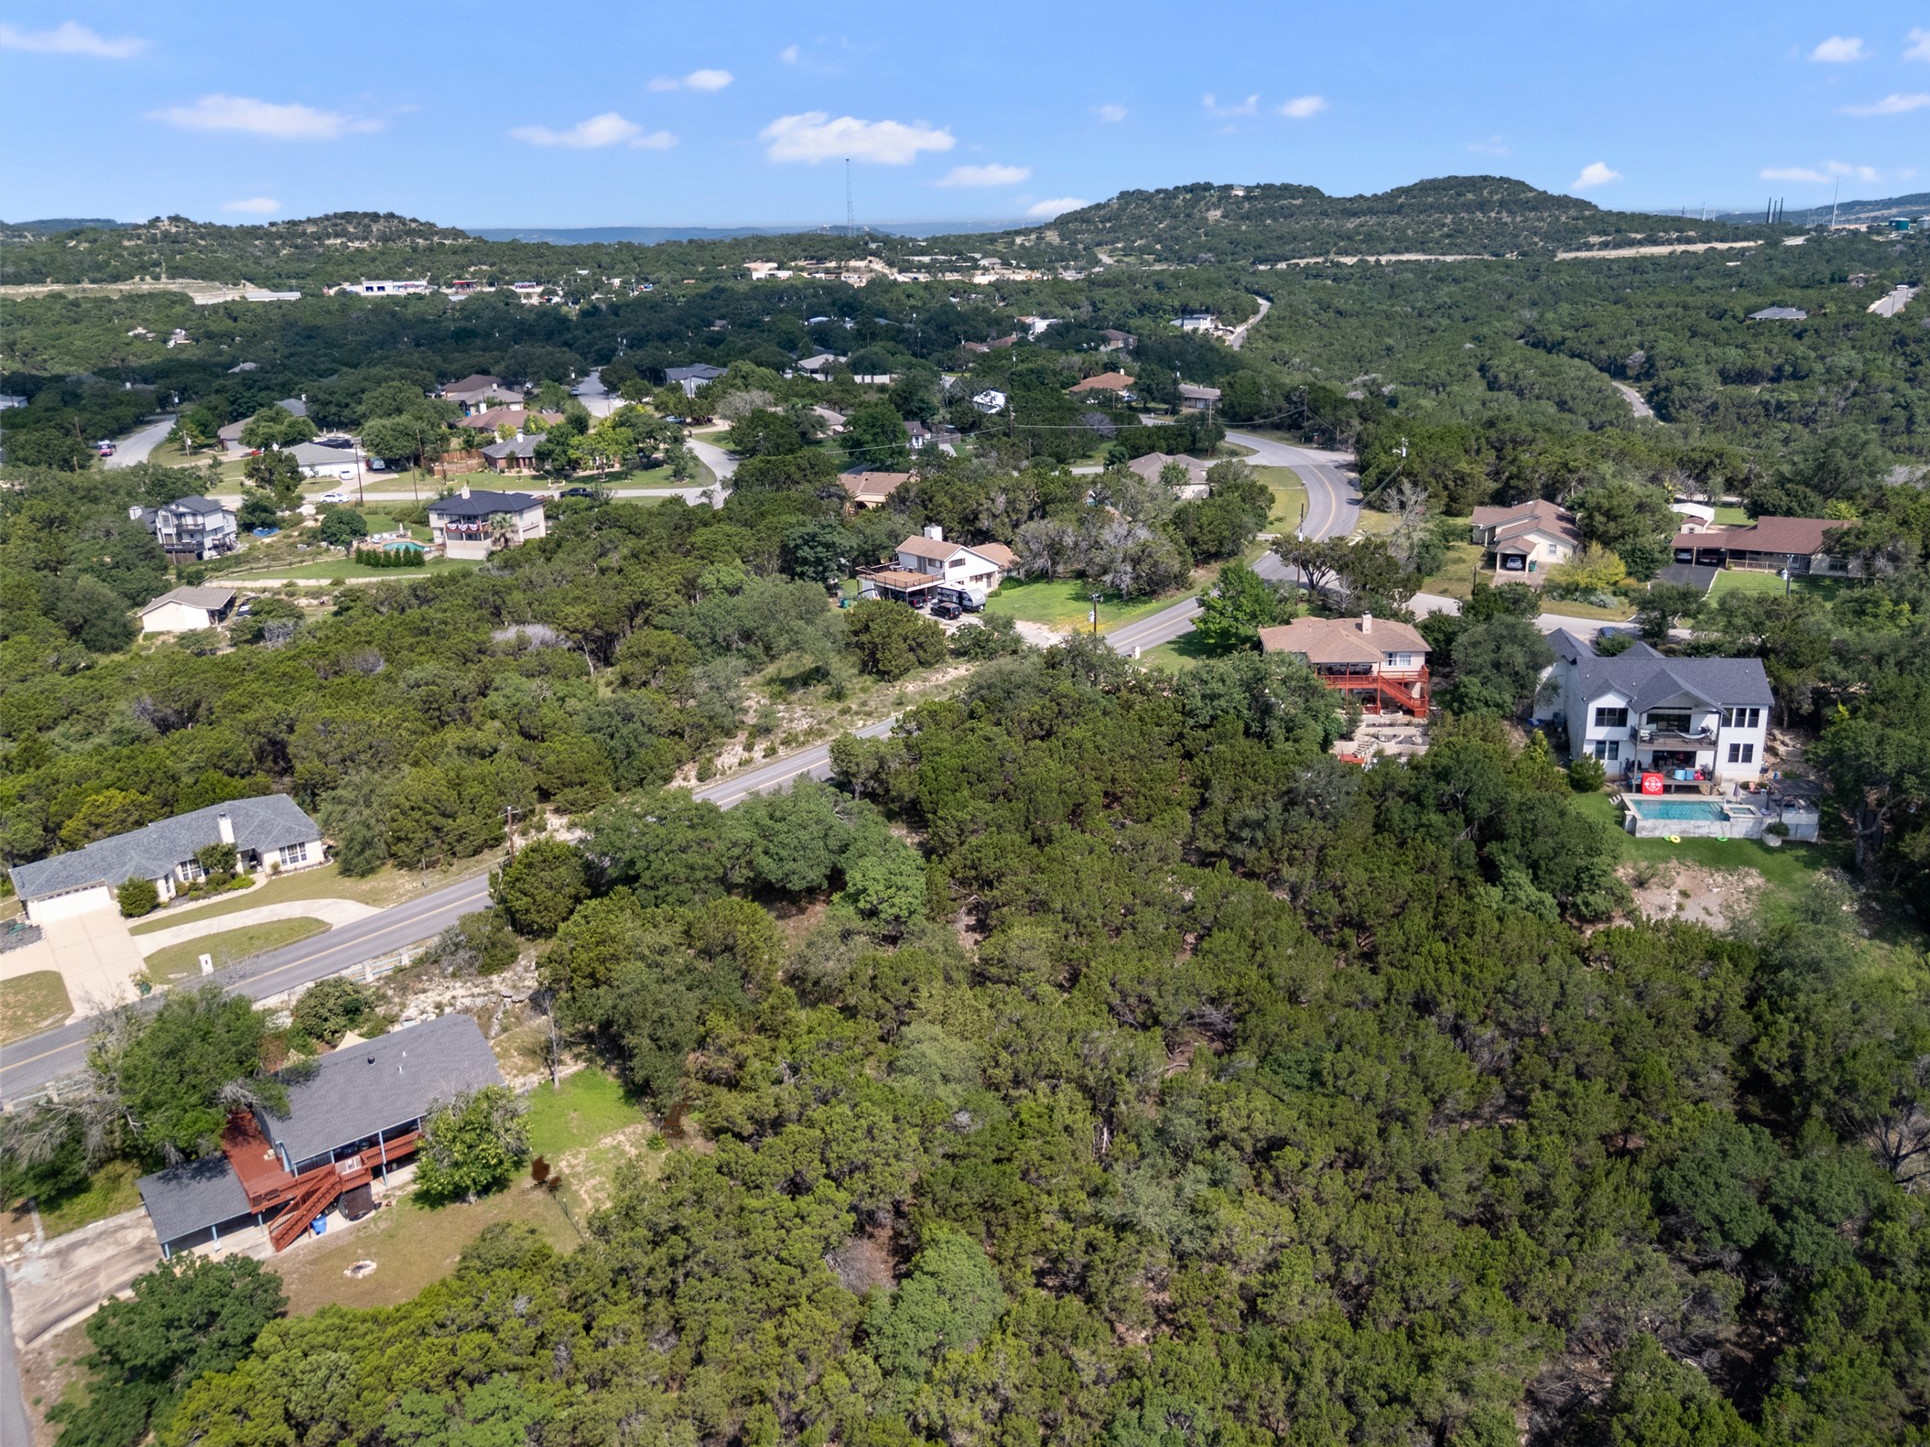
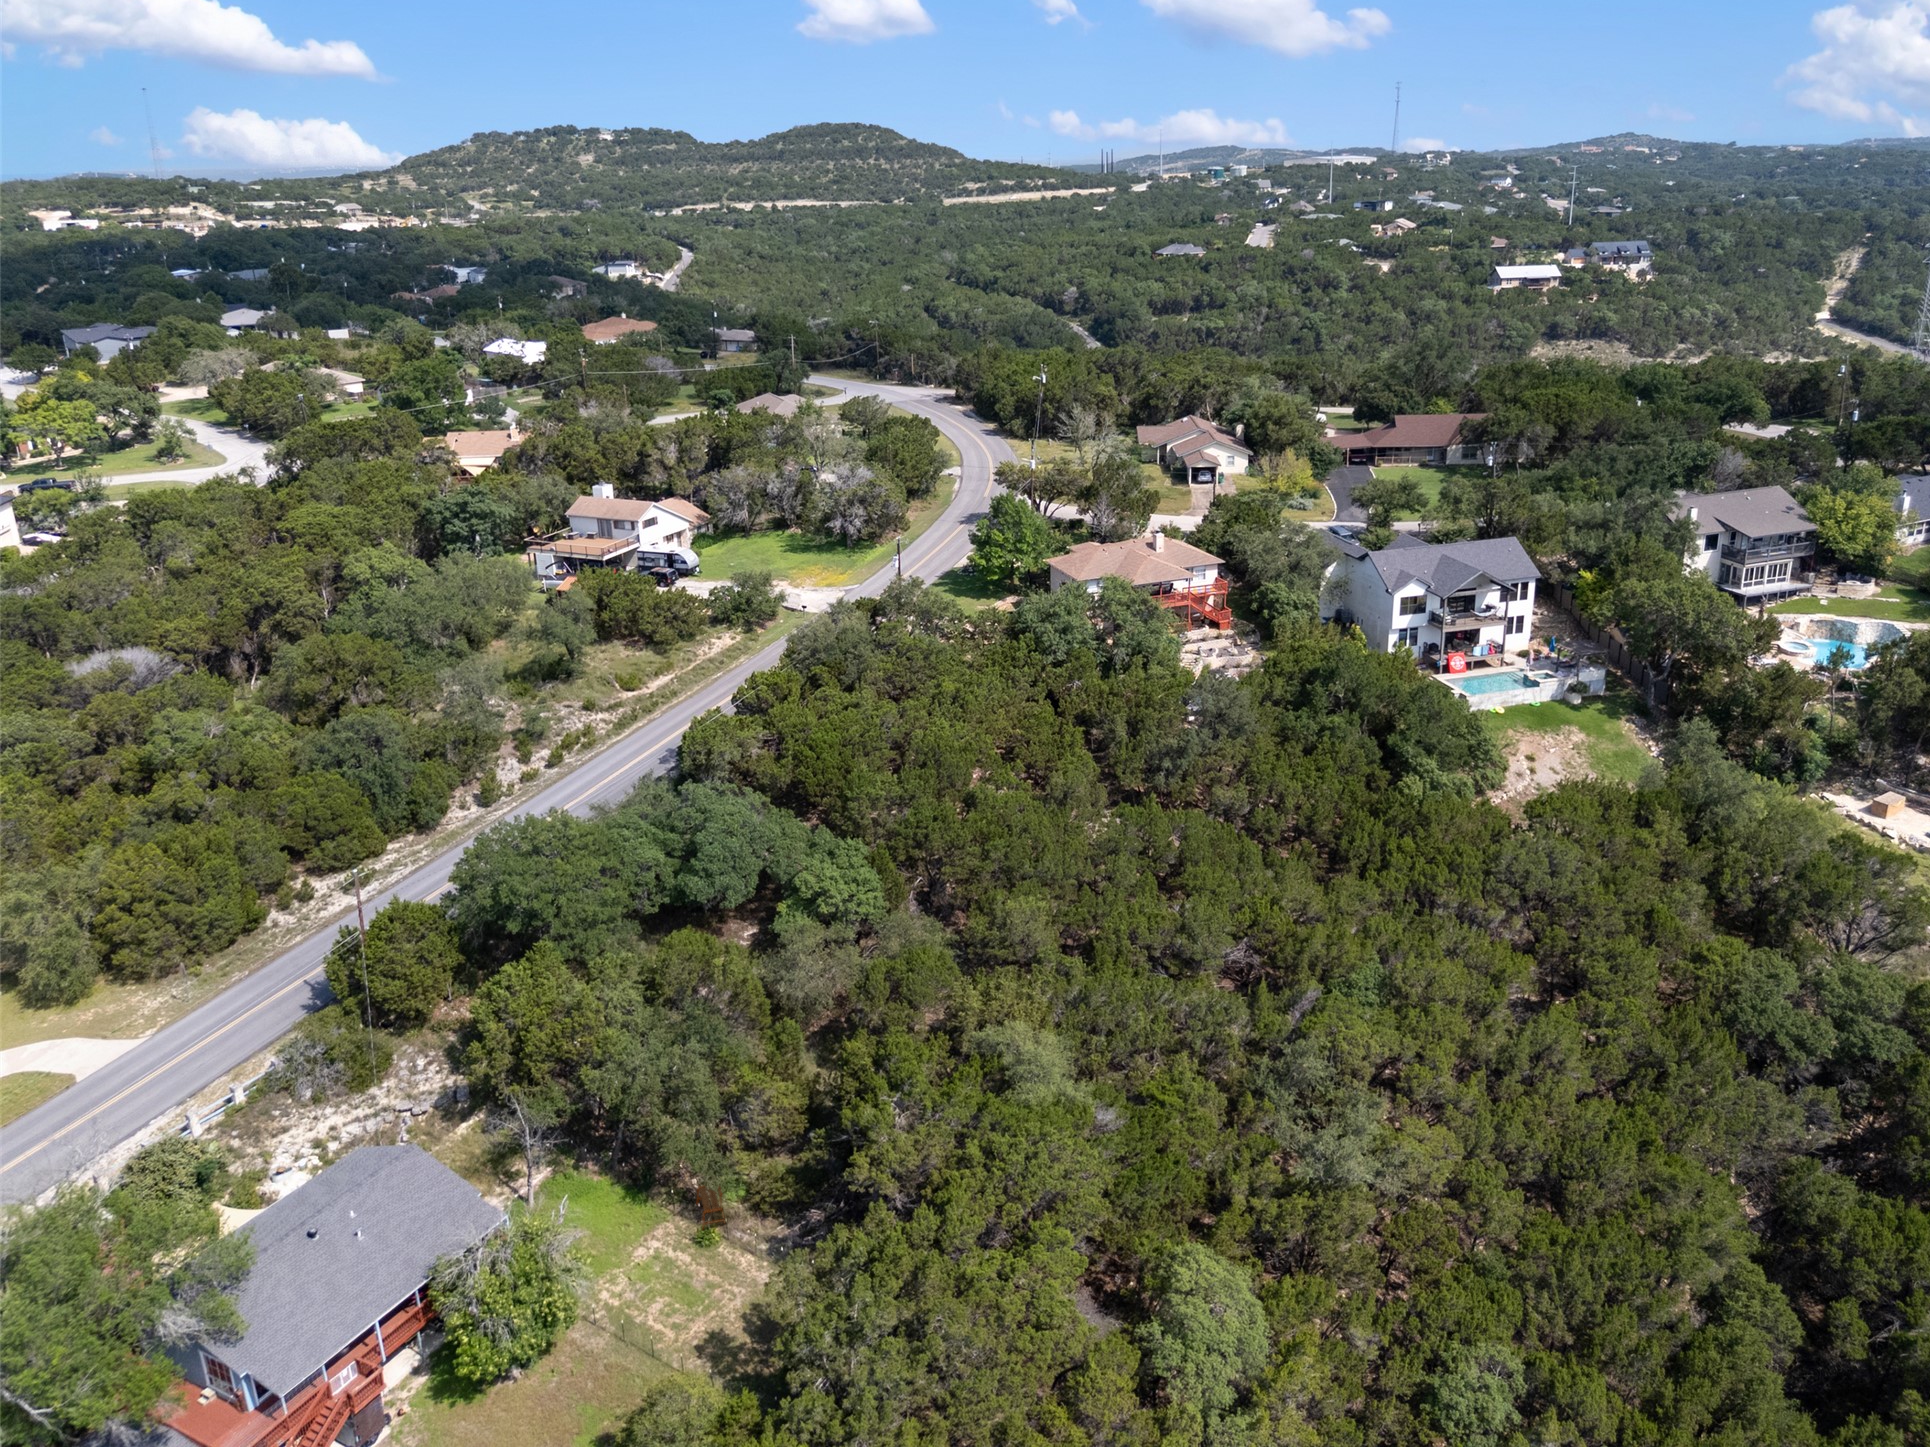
lounge chair: present [531,1155,561,1188] -> none [578,1292,618,1334]

